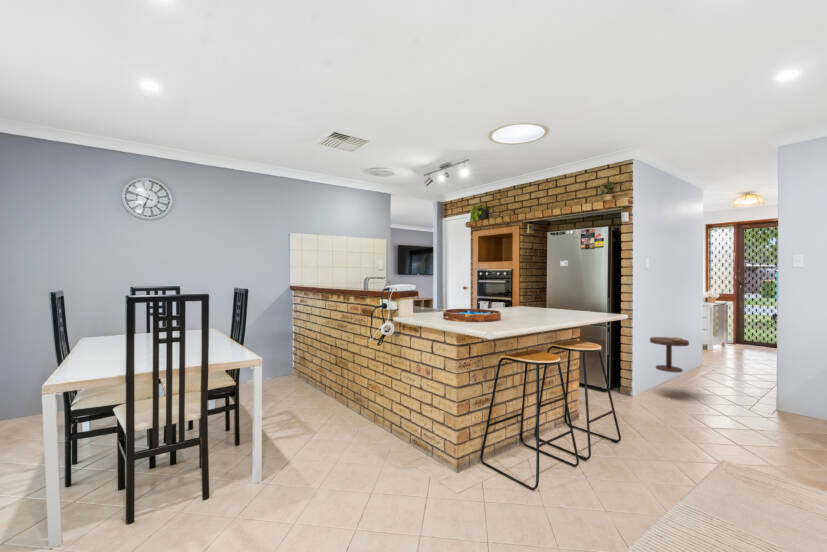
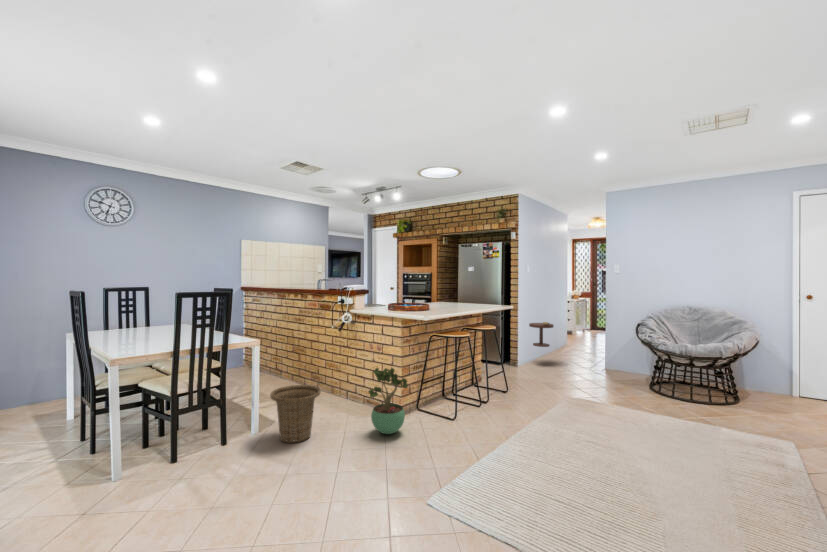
potted plant: none [401,409,458,512] -> present [368,368,407,434]
basket: none [264,421,335,510] -> present [270,385,321,443]

